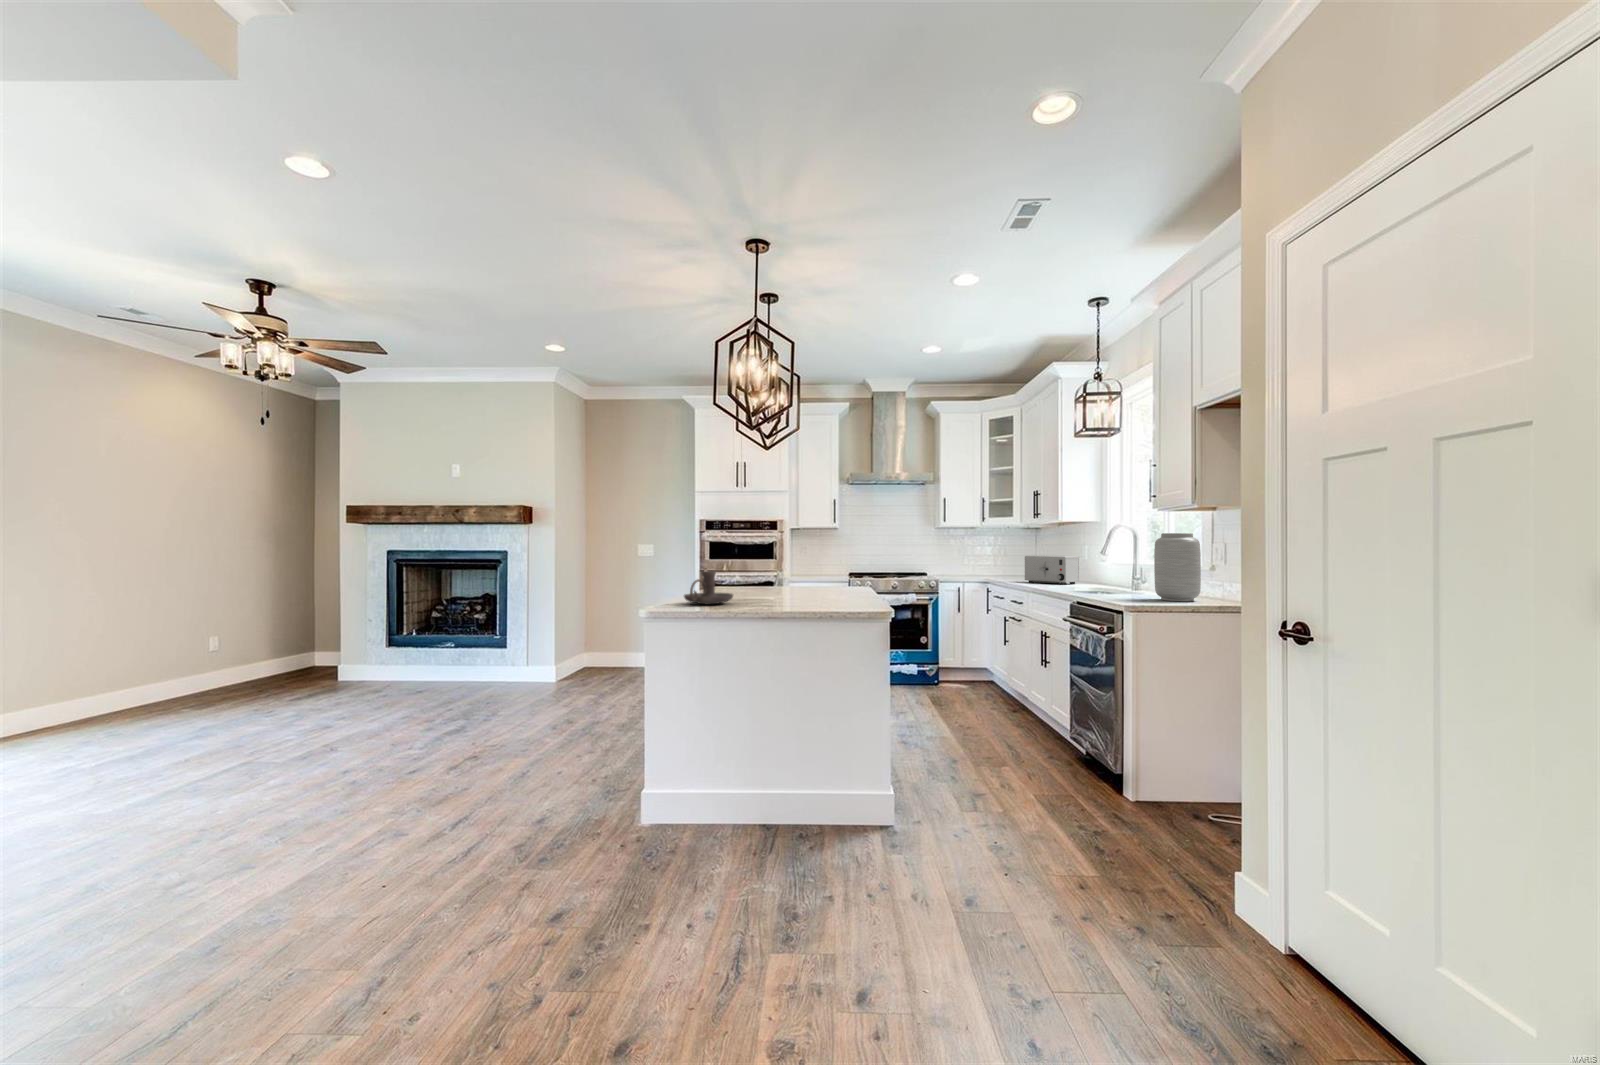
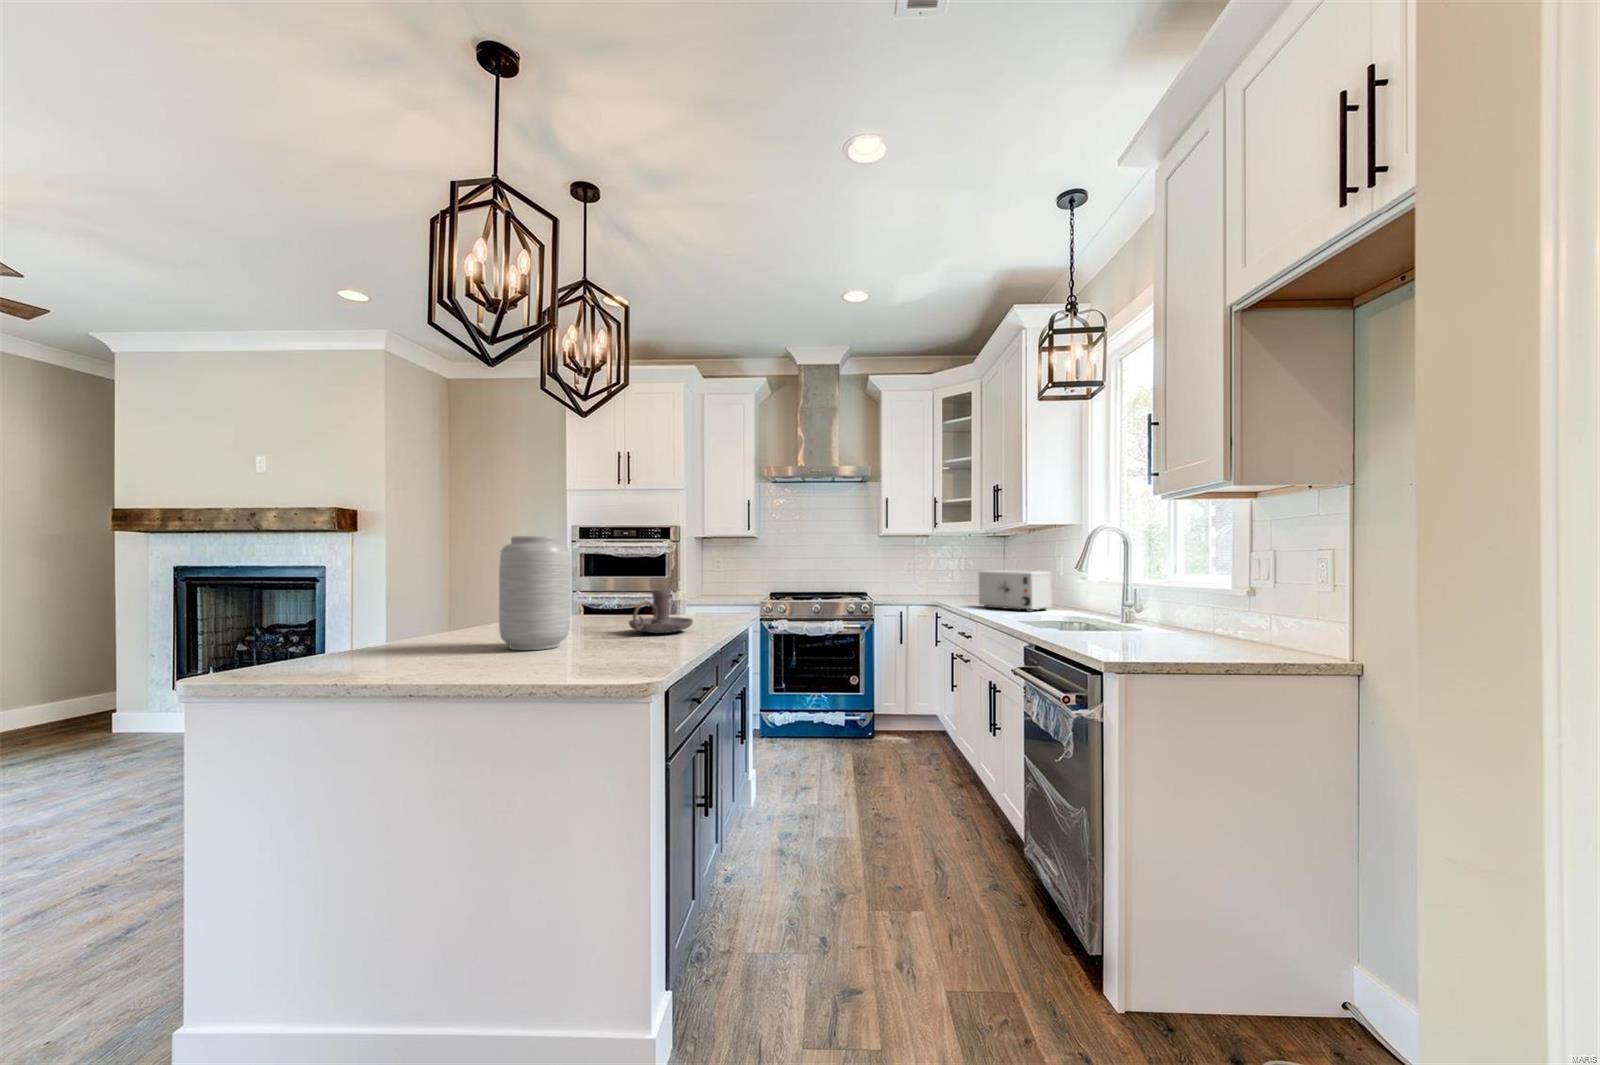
vase: present [1154,533,1201,601] -> present [499,536,571,650]
candle holder: present [684,571,733,604] -> present [629,590,693,633]

